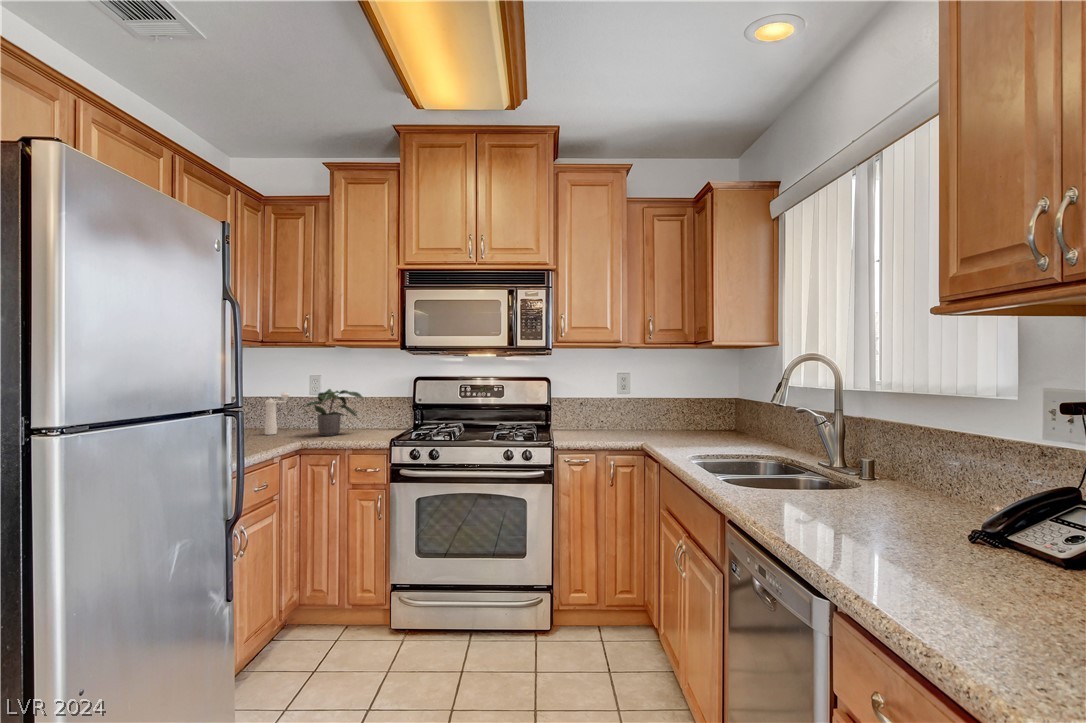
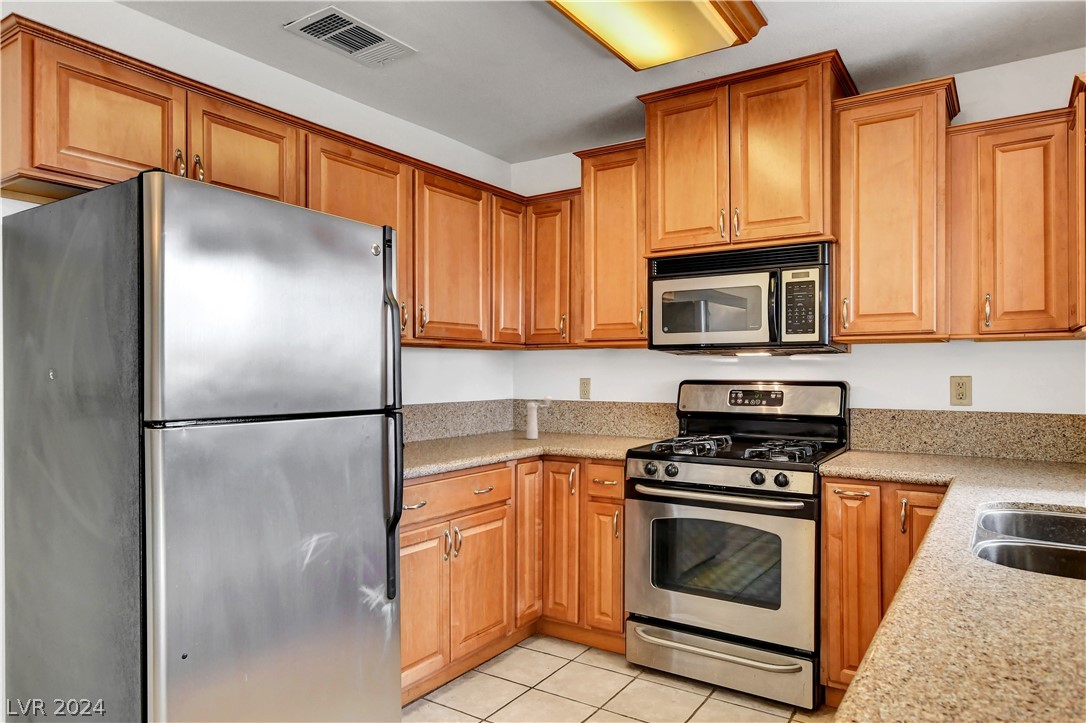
potted plant: present [305,389,363,436] -> none [556,393,616,443]

